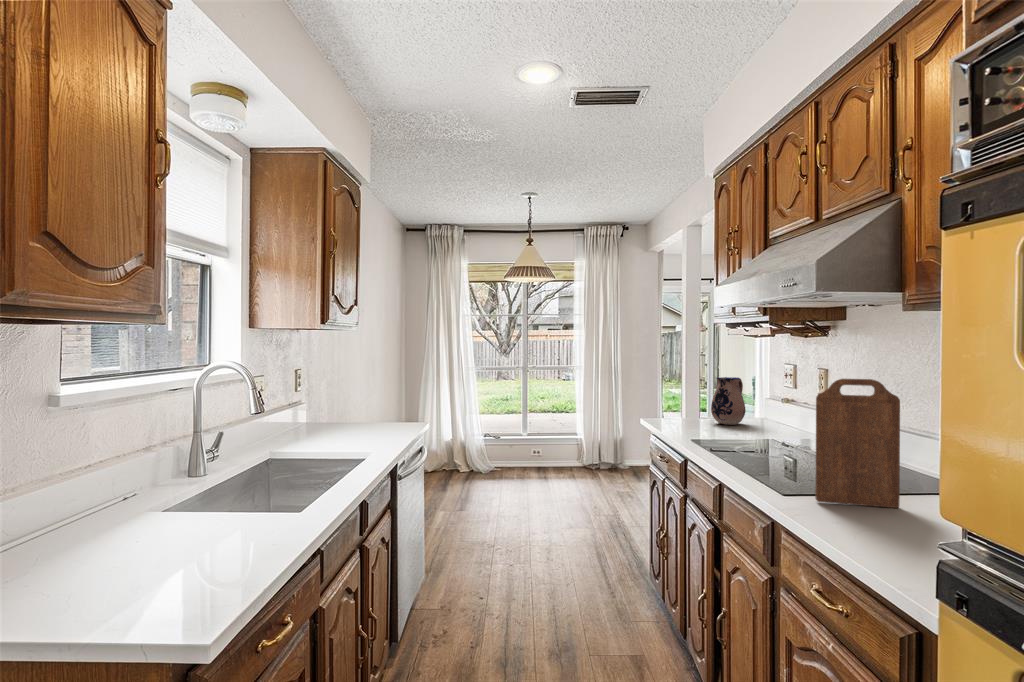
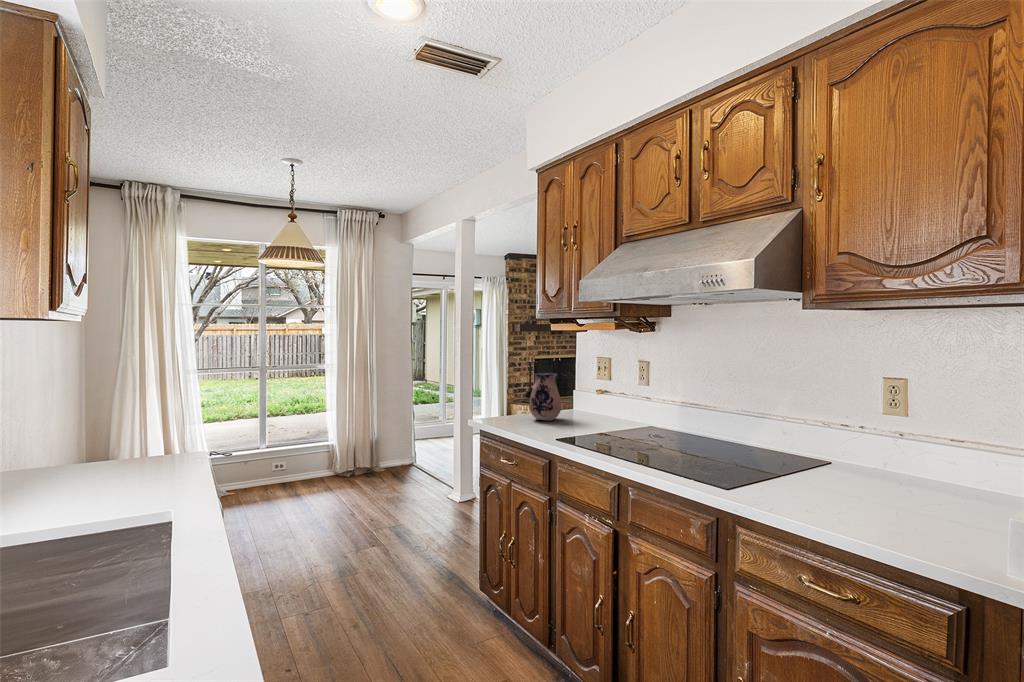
cutting board: present [815,379,900,508] -> none [749,375,812,498]

